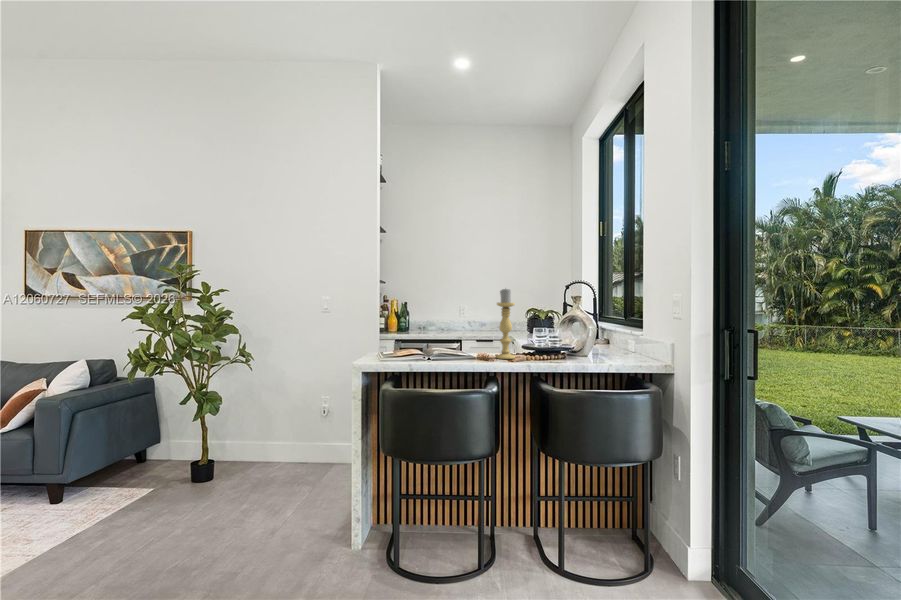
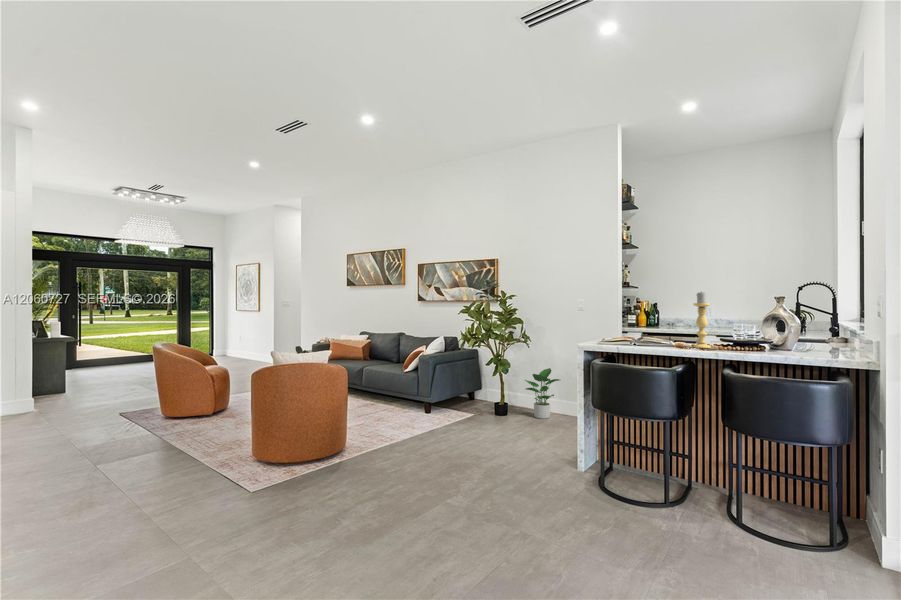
potted plant: none [240,396,299,473] -> present [525,368,559,419]

